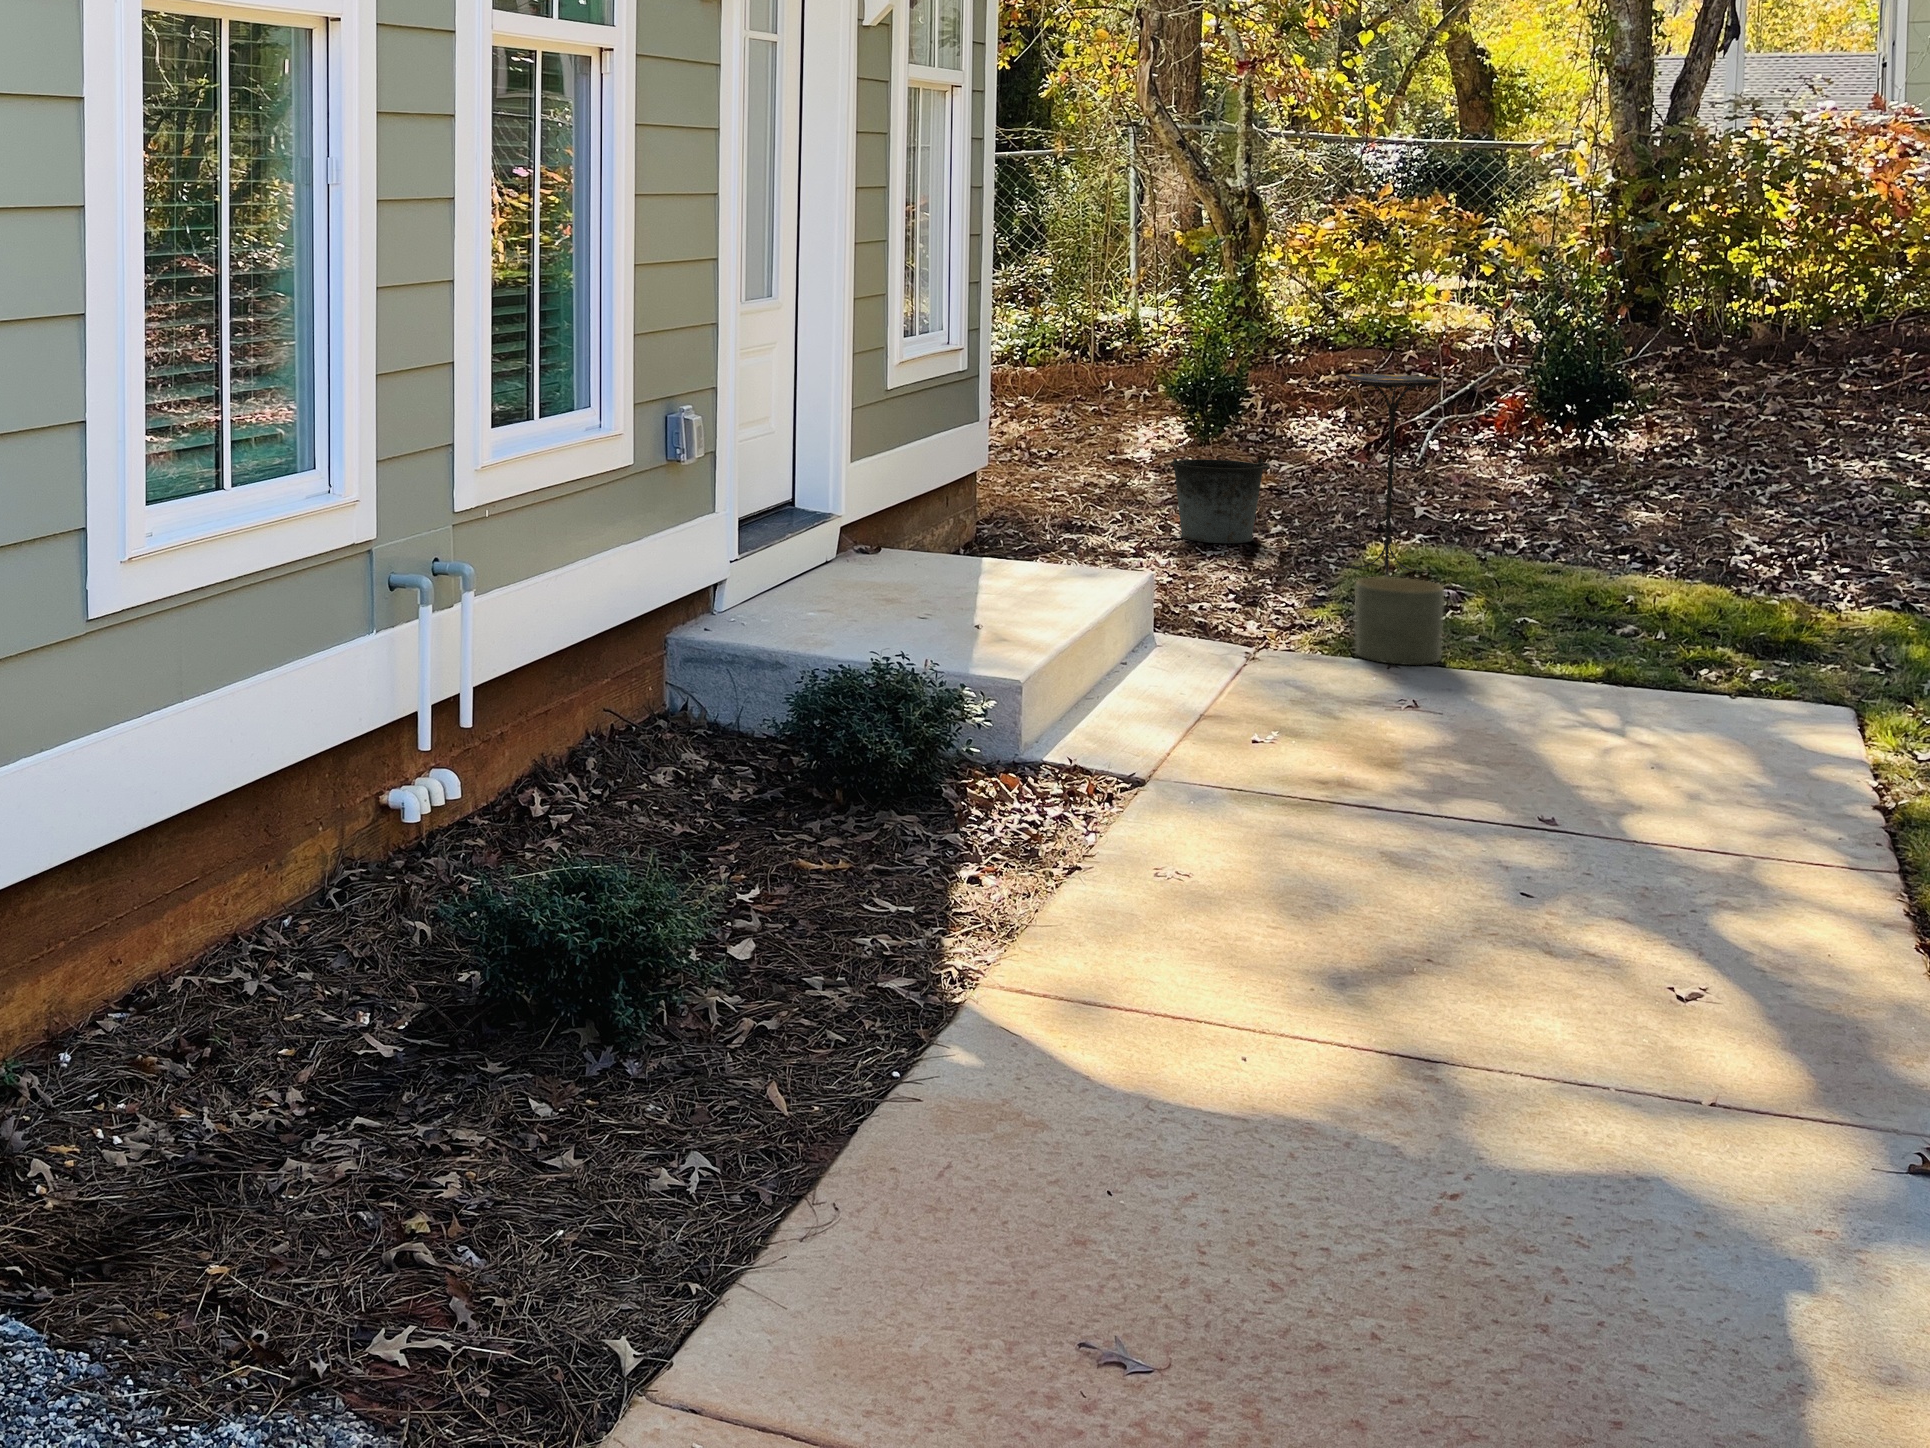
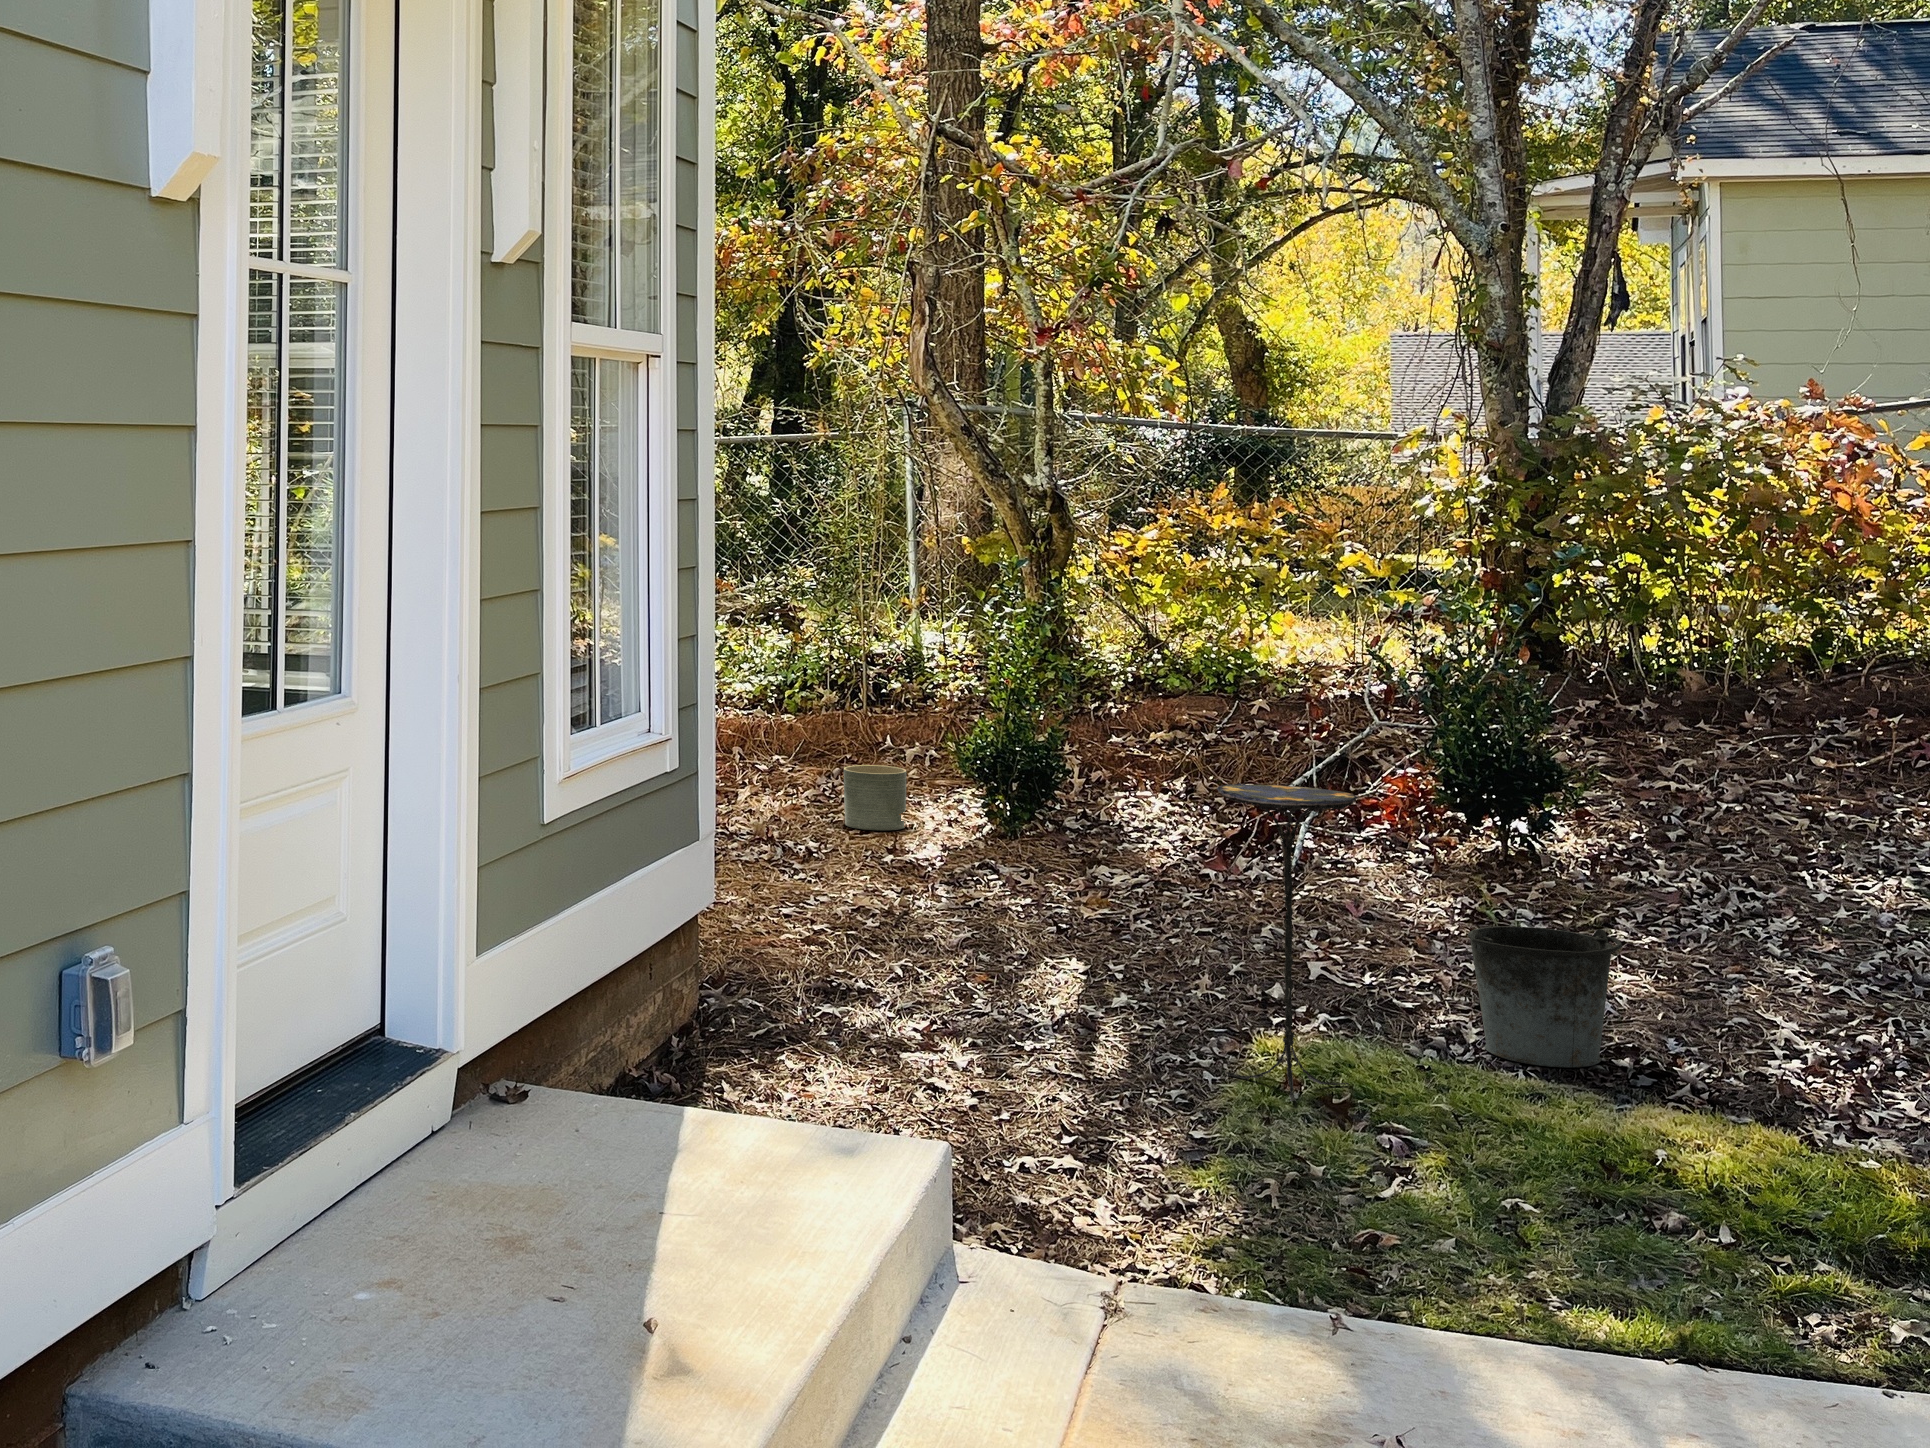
bucket: present [1171,458,1270,543] -> present [1468,926,1622,1068]
planter: present [1355,577,1444,665] -> present [844,765,906,830]

